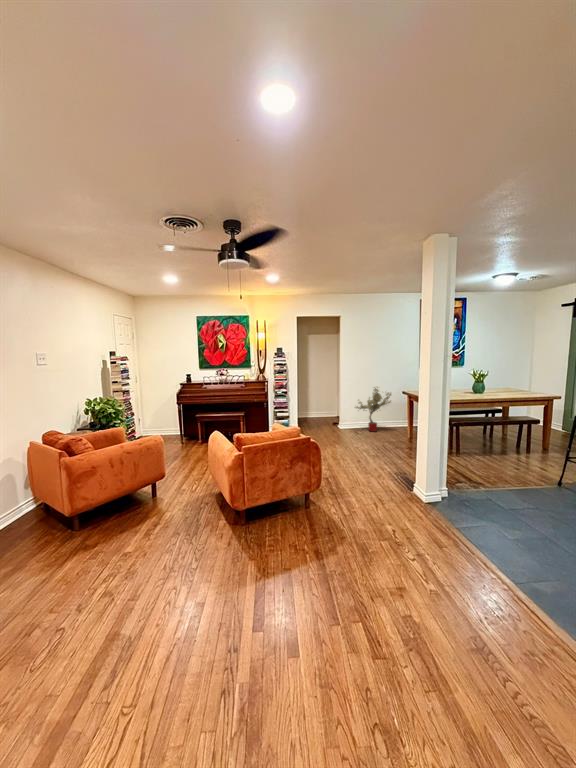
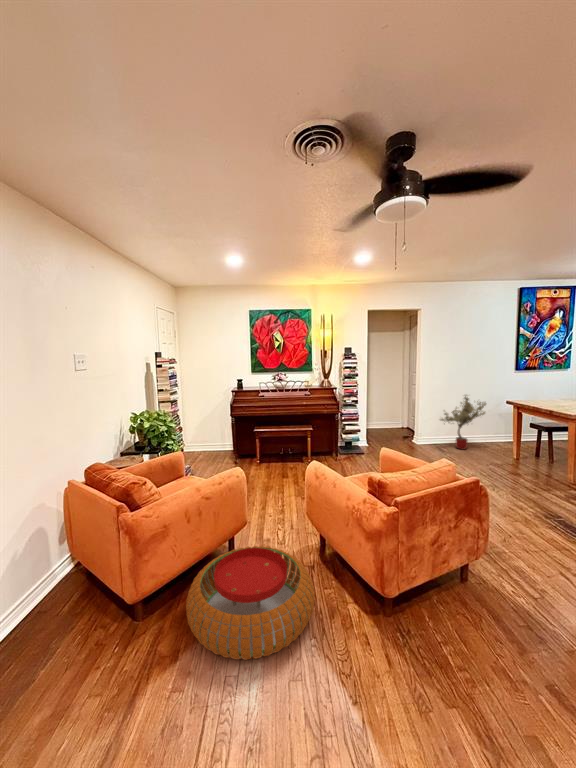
pouf: none [105,486,196,545] -> present [186,546,314,660]

